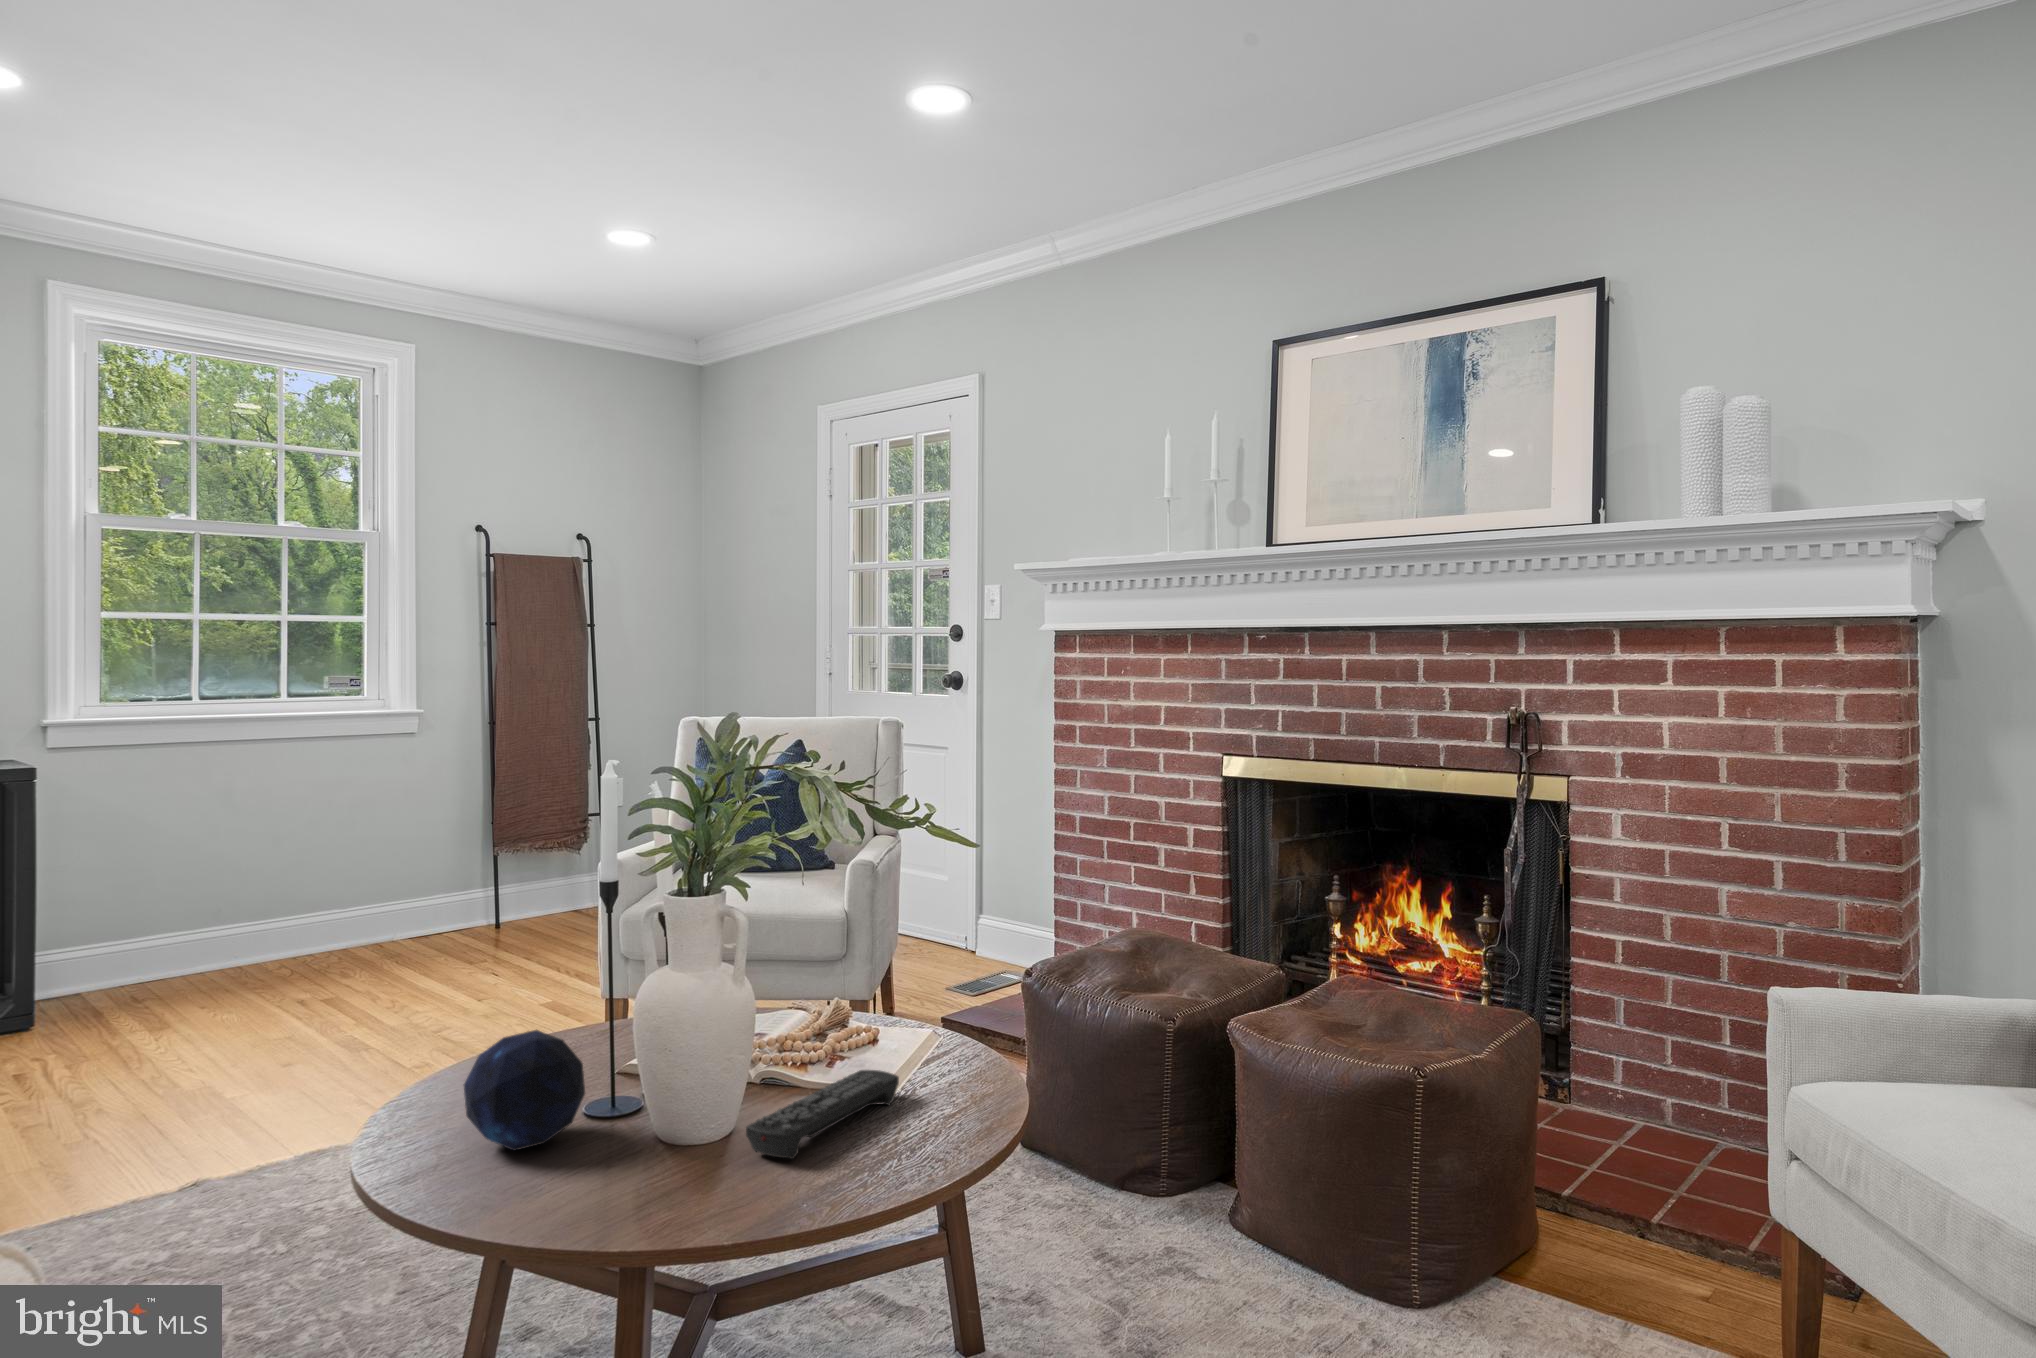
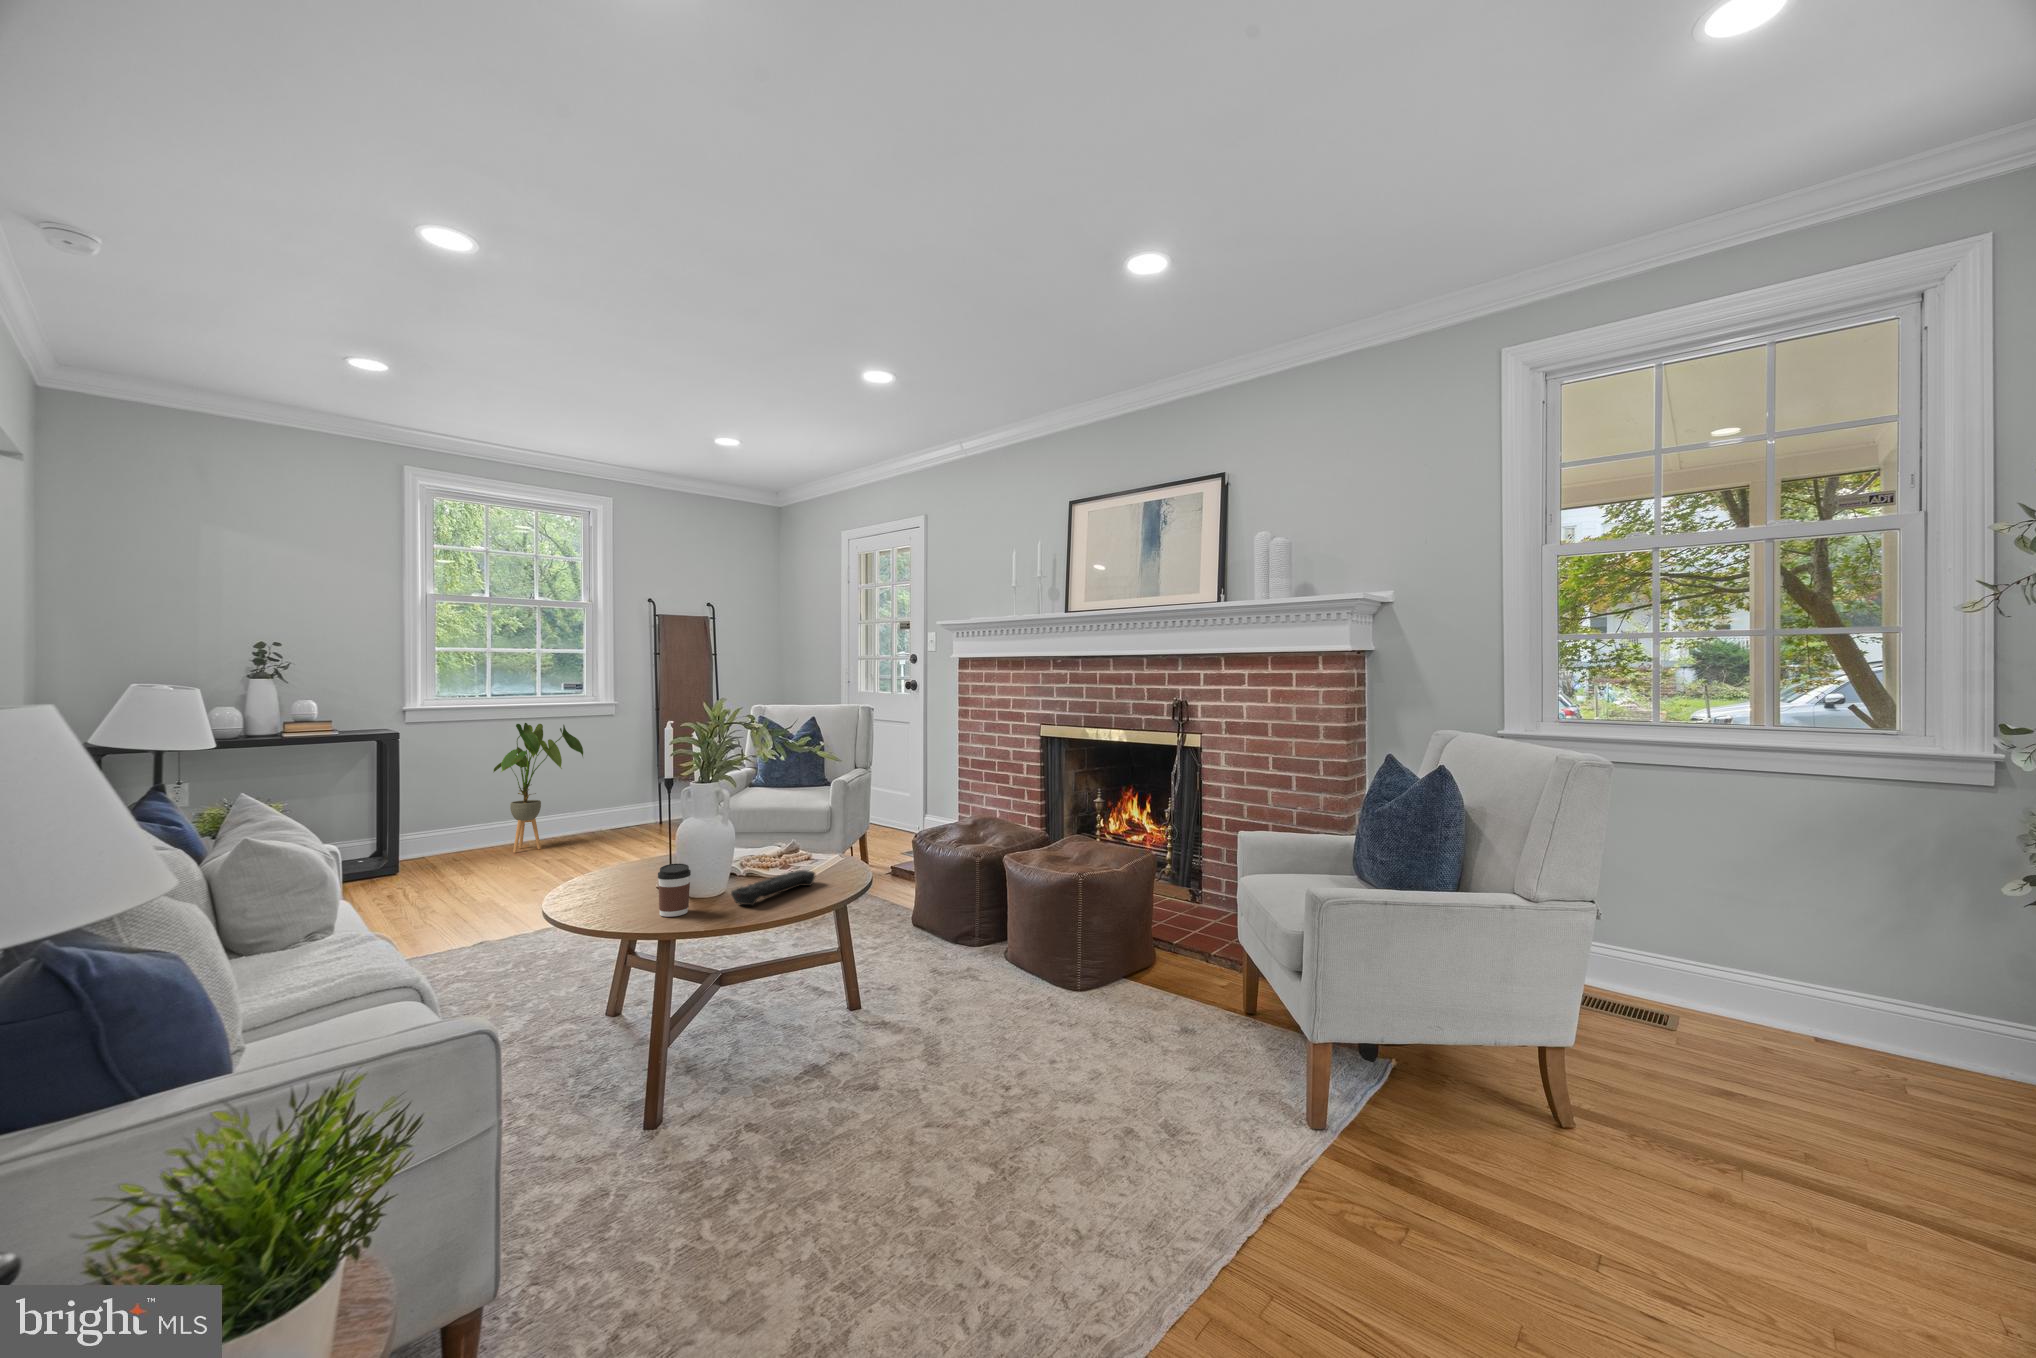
house plant: none [203,750,366,986] -> present [494,723,583,852]
decorative orb: present [464,1030,585,1151] -> none [598,847,658,903]
coffee cup: none [598,1070,665,1189] -> present [658,864,691,917]

